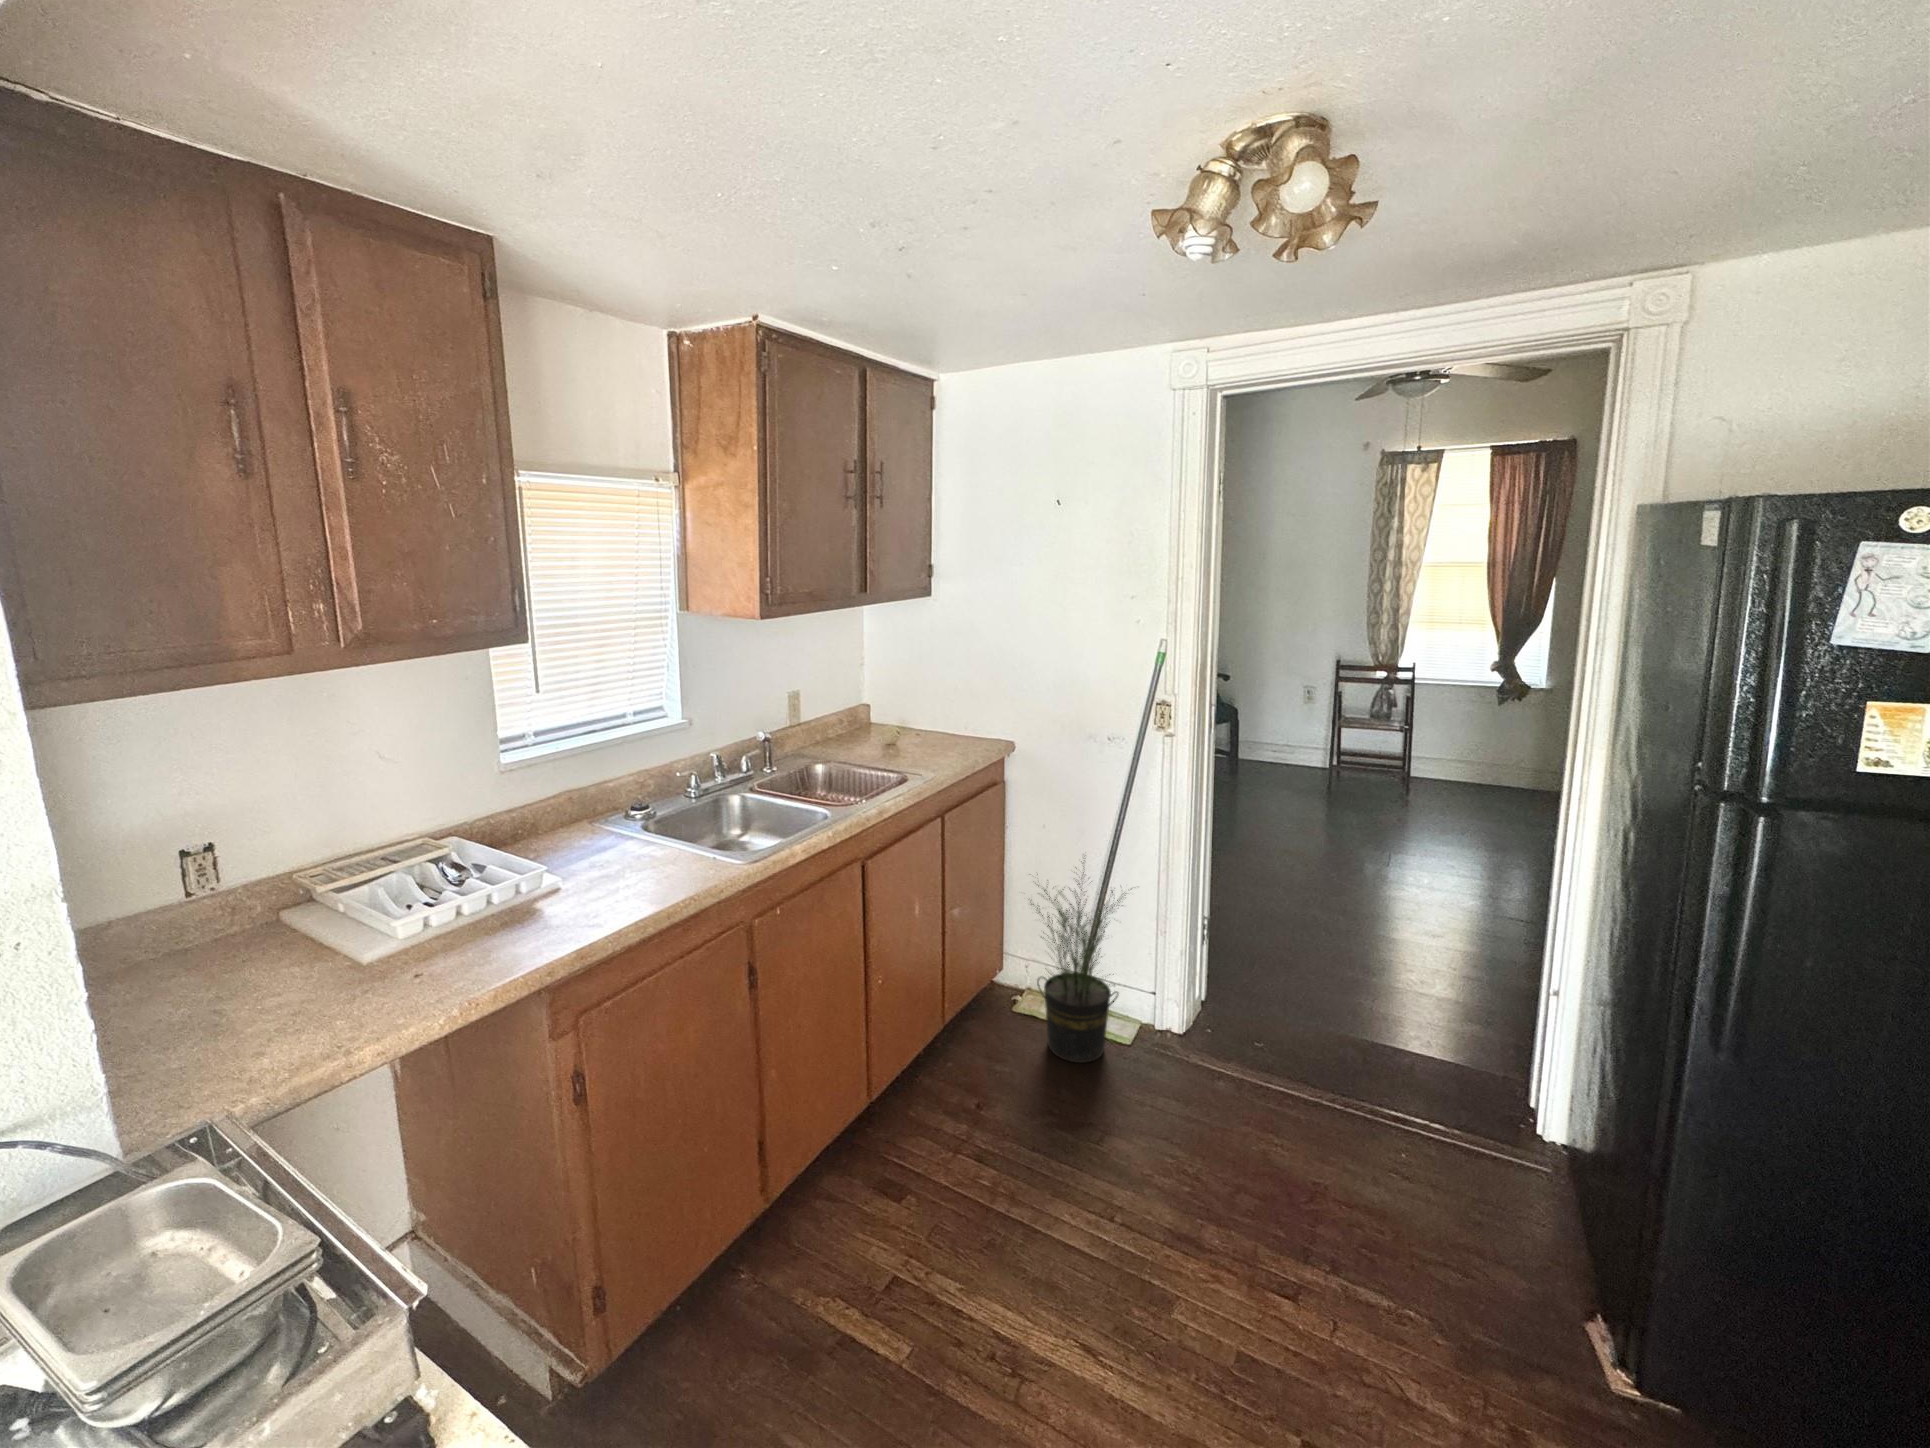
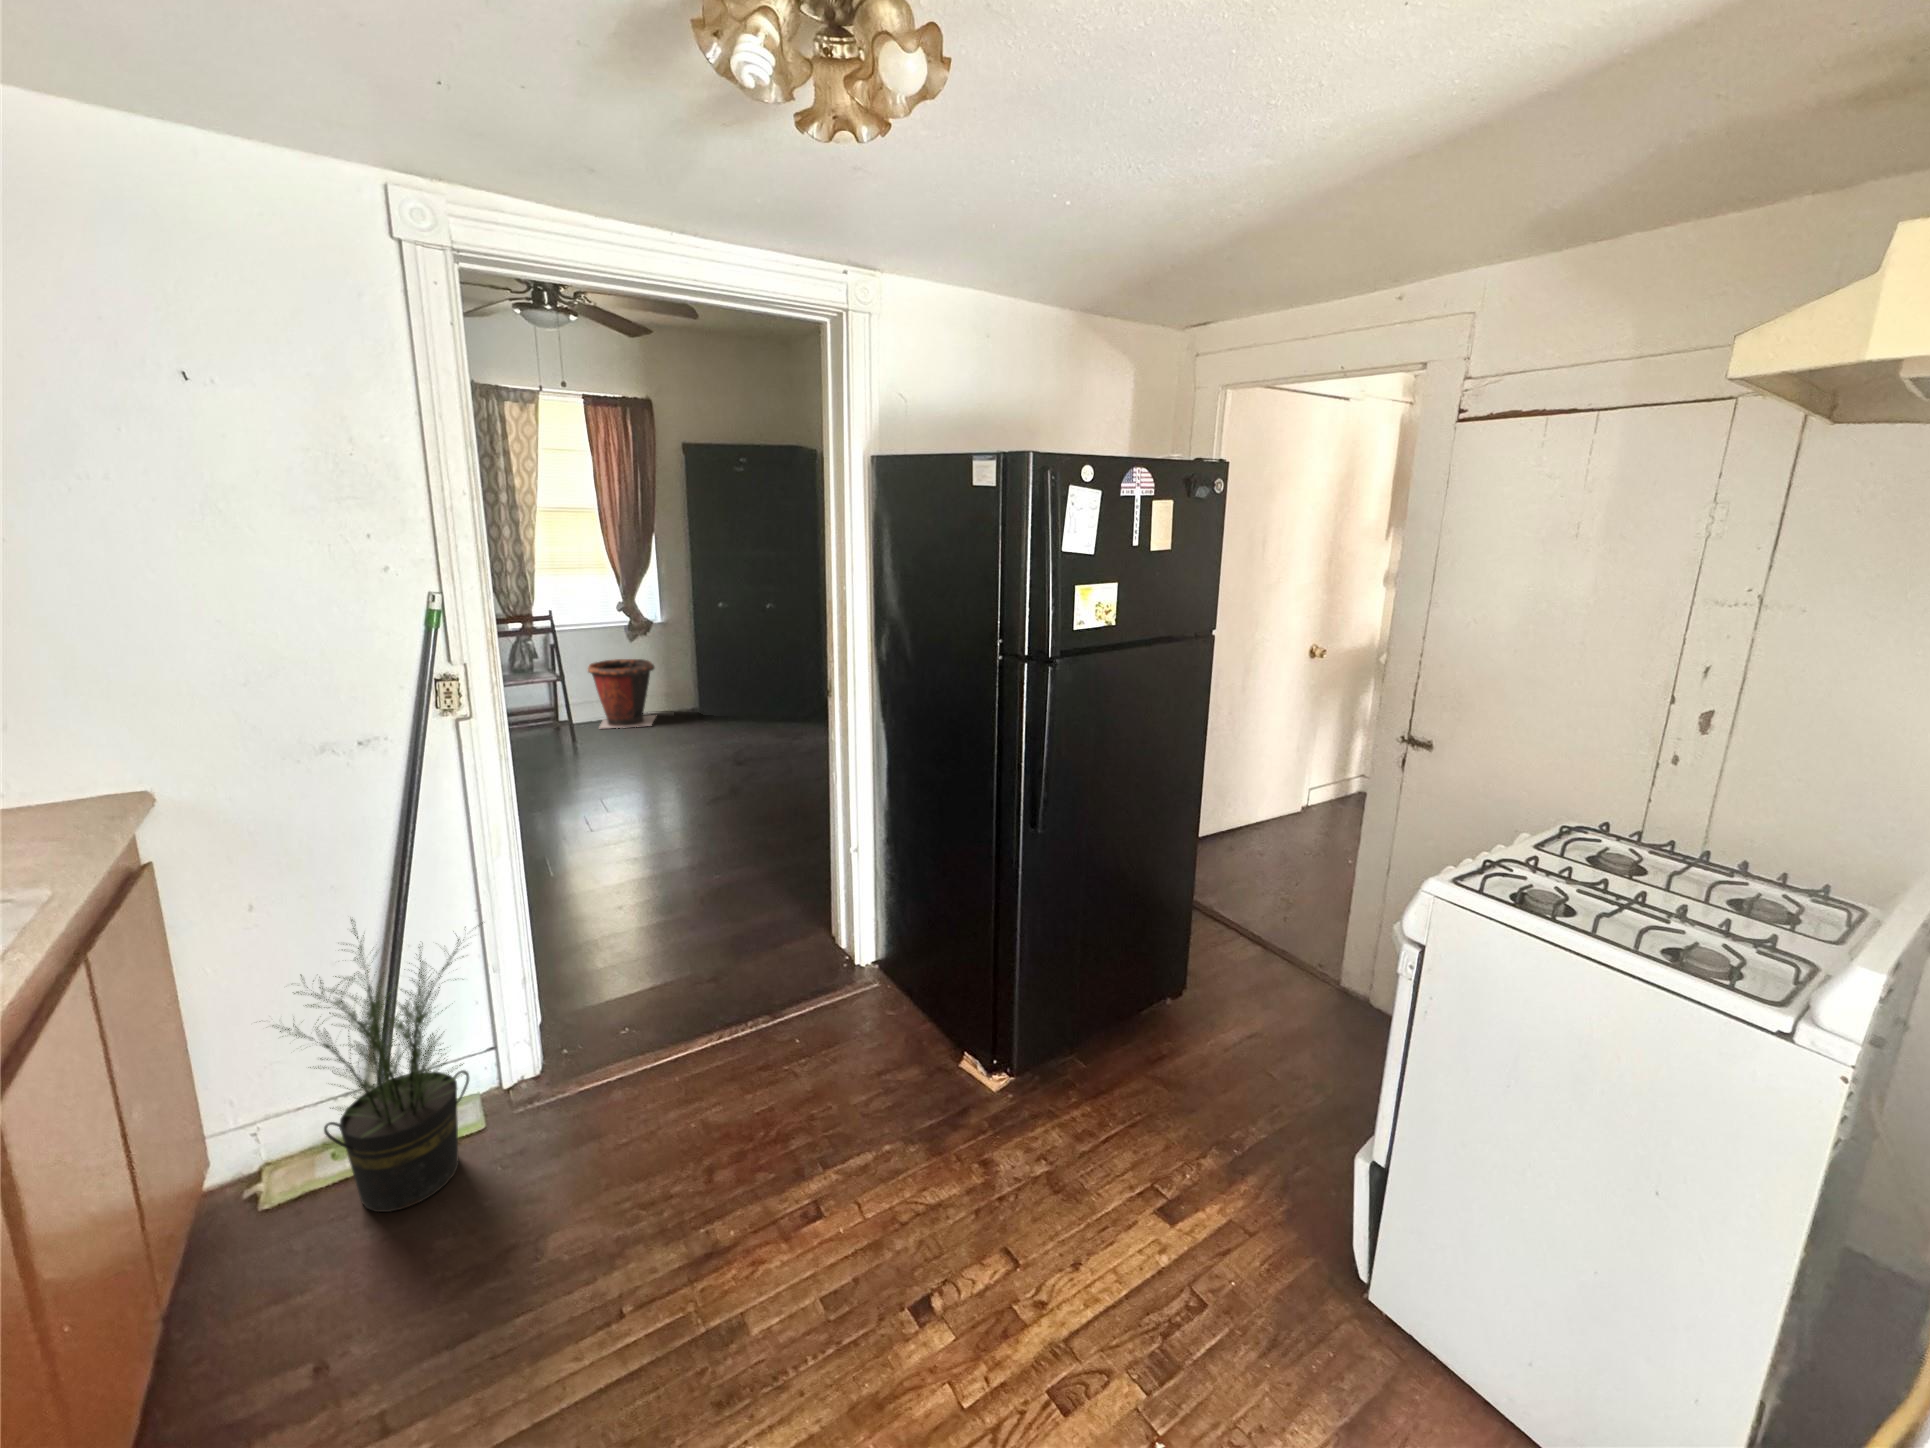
waste bin: none [1442,722,1523,802] -> present [588,659,657,728]

